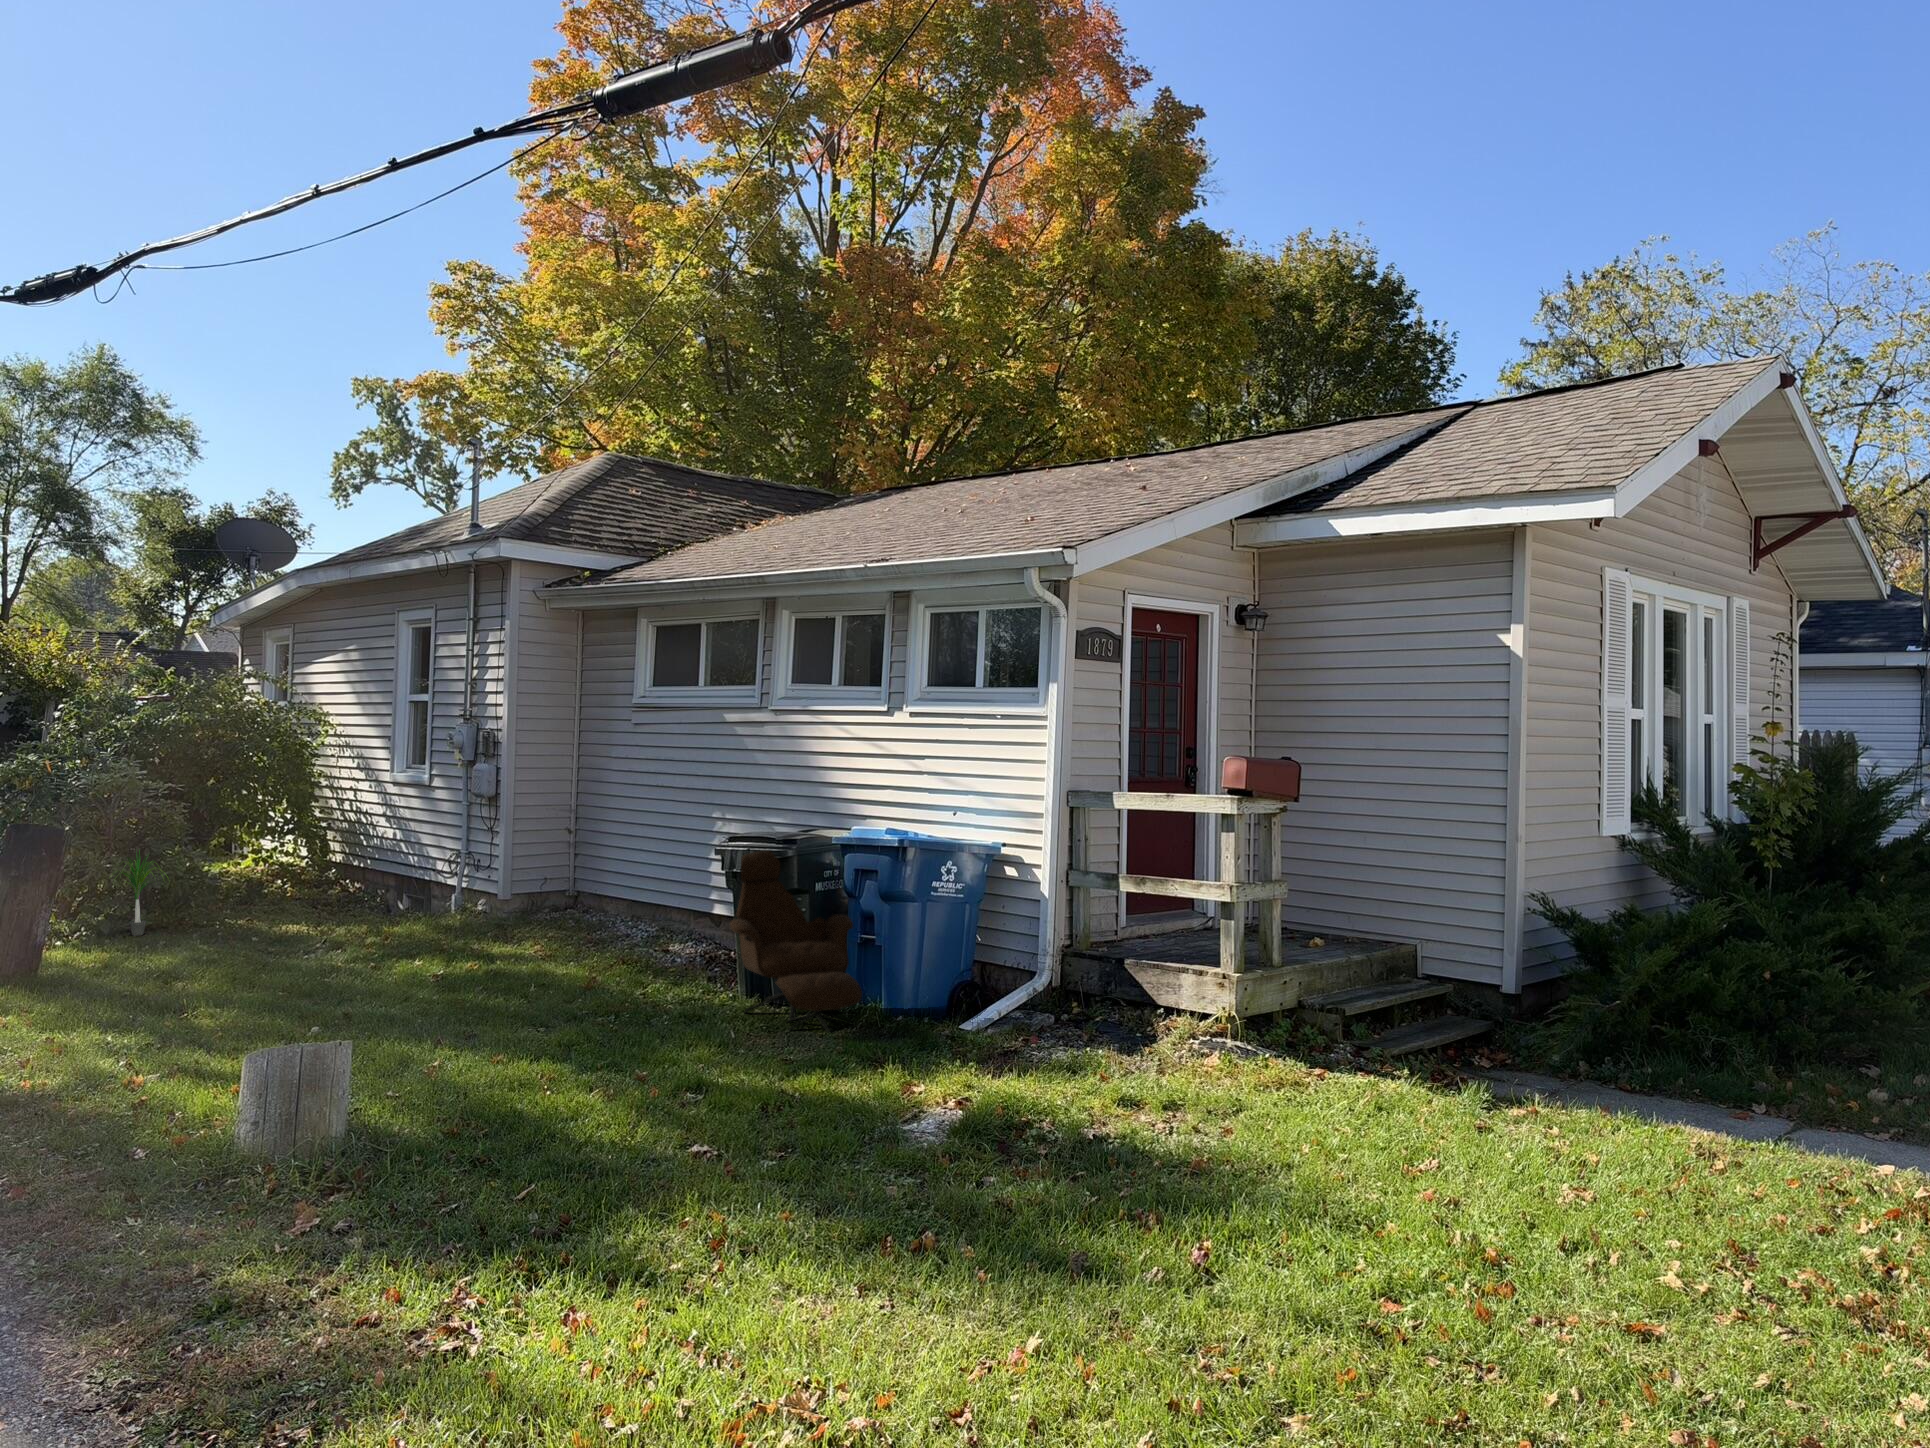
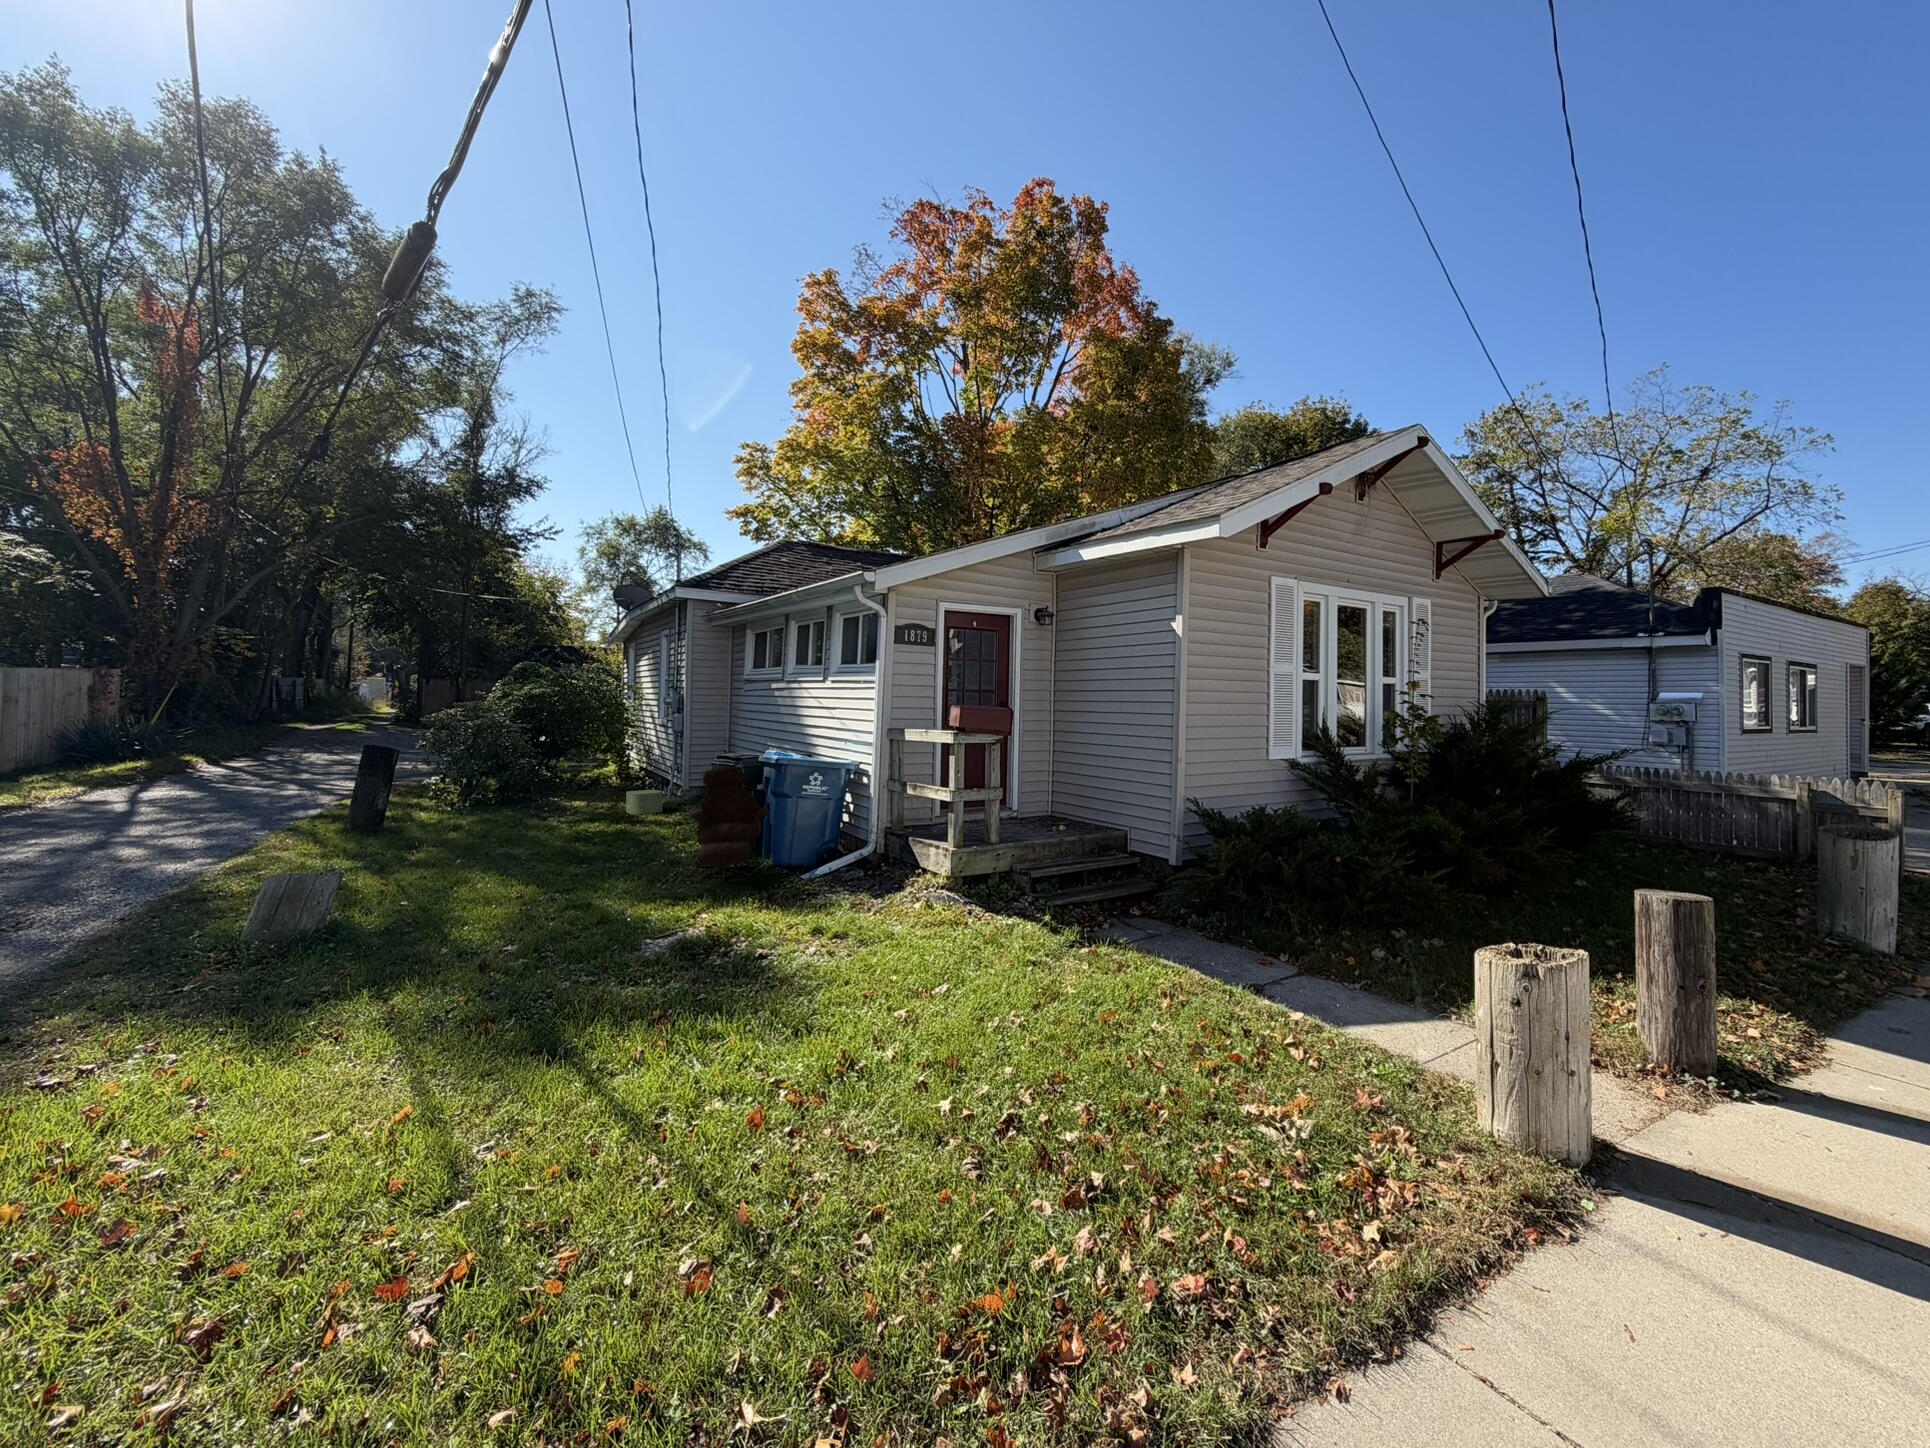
potted plant: present [112,853,162,936] -> none [443,767,482,816]
storage box: none [433,885,499,928] -> present [626,790,663,814]

